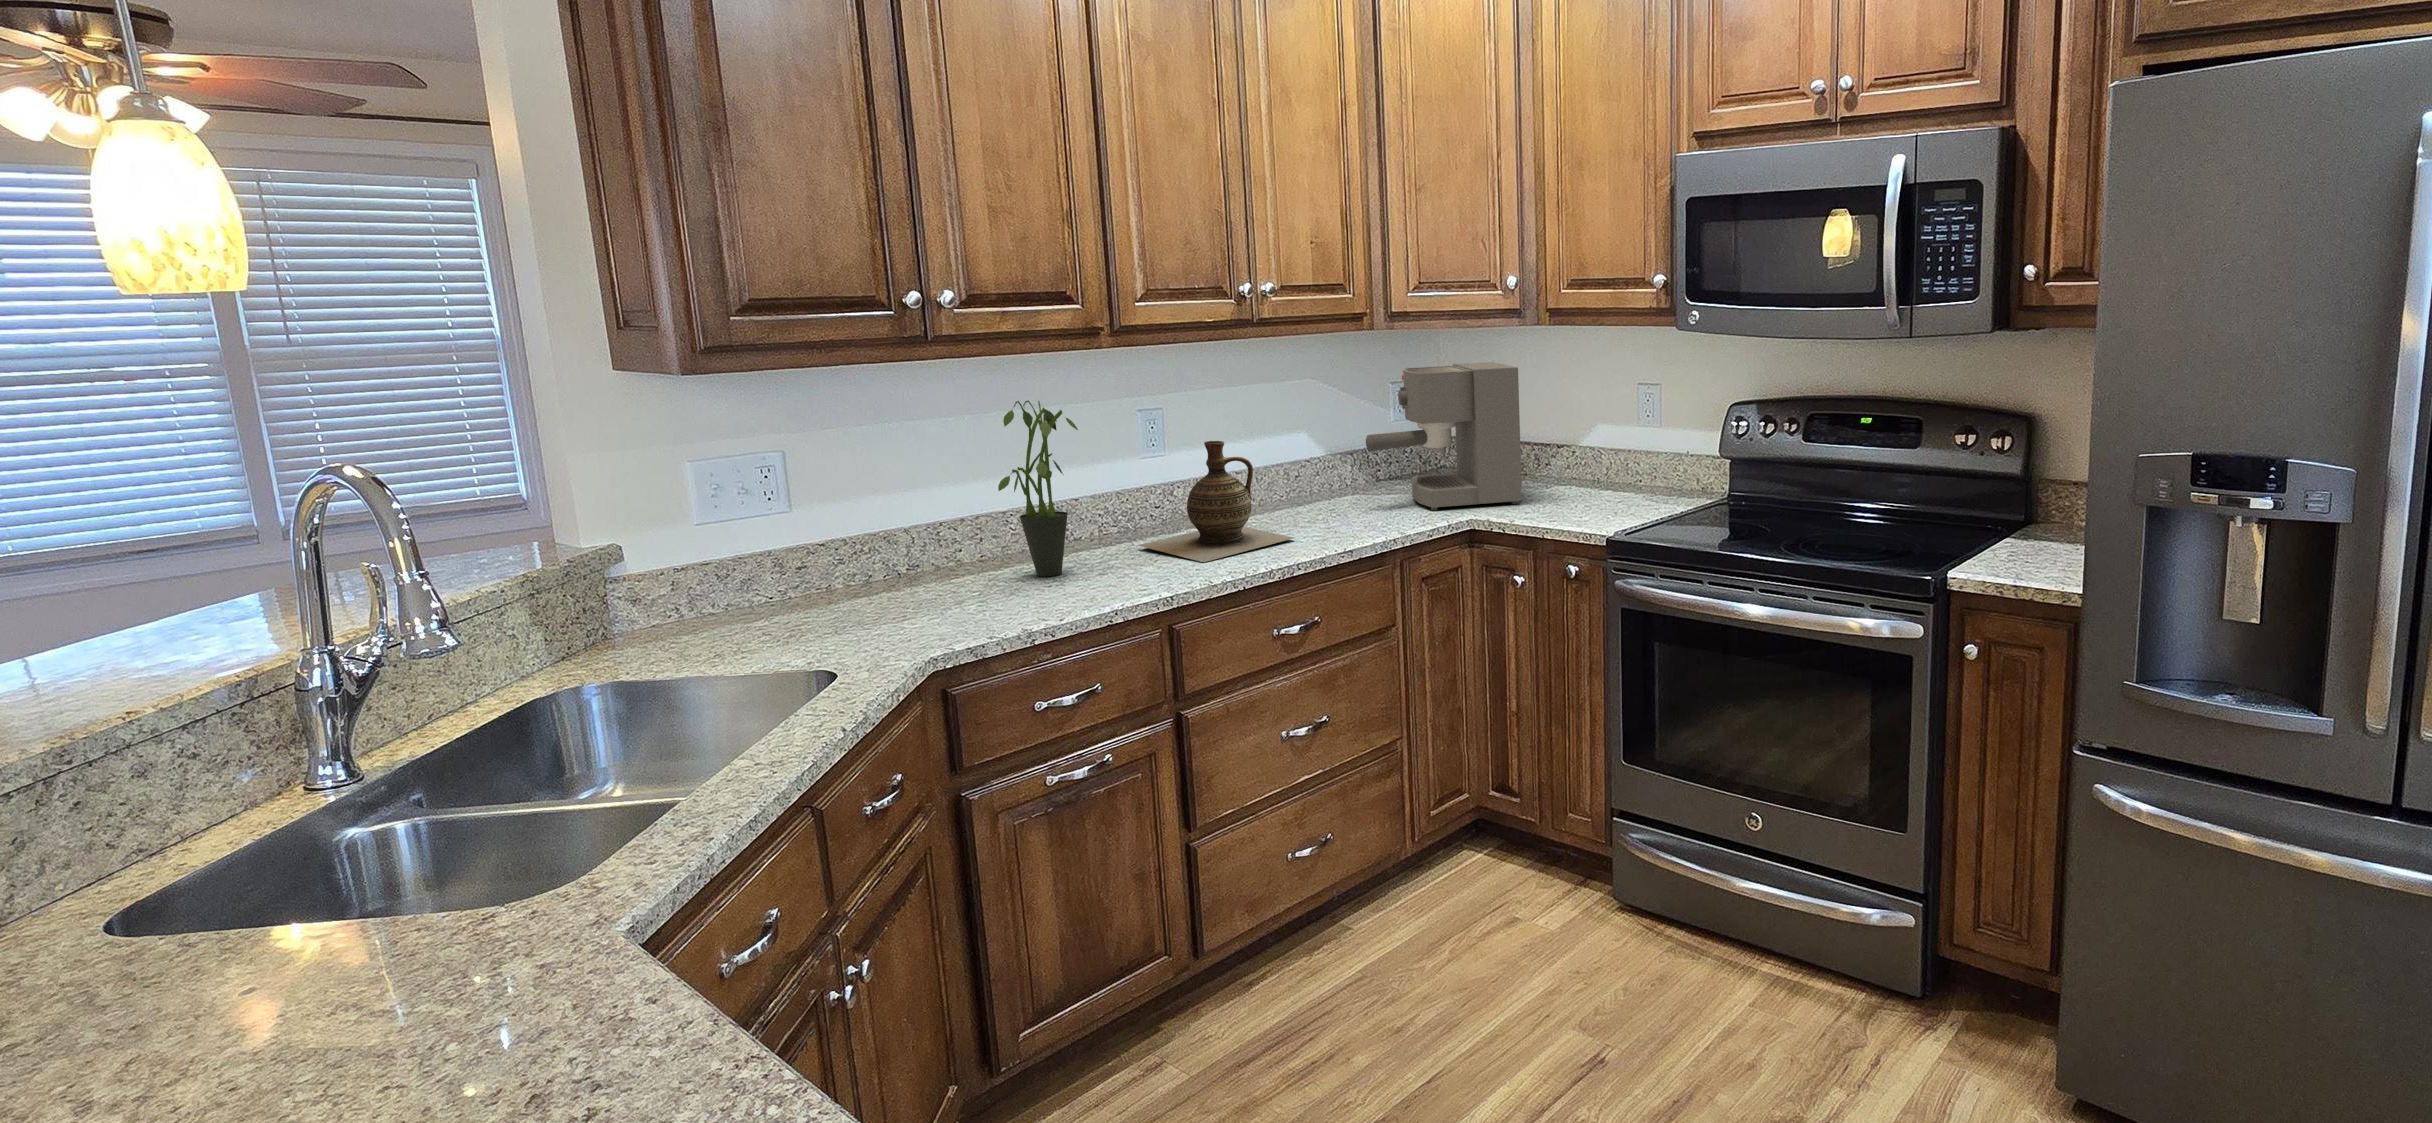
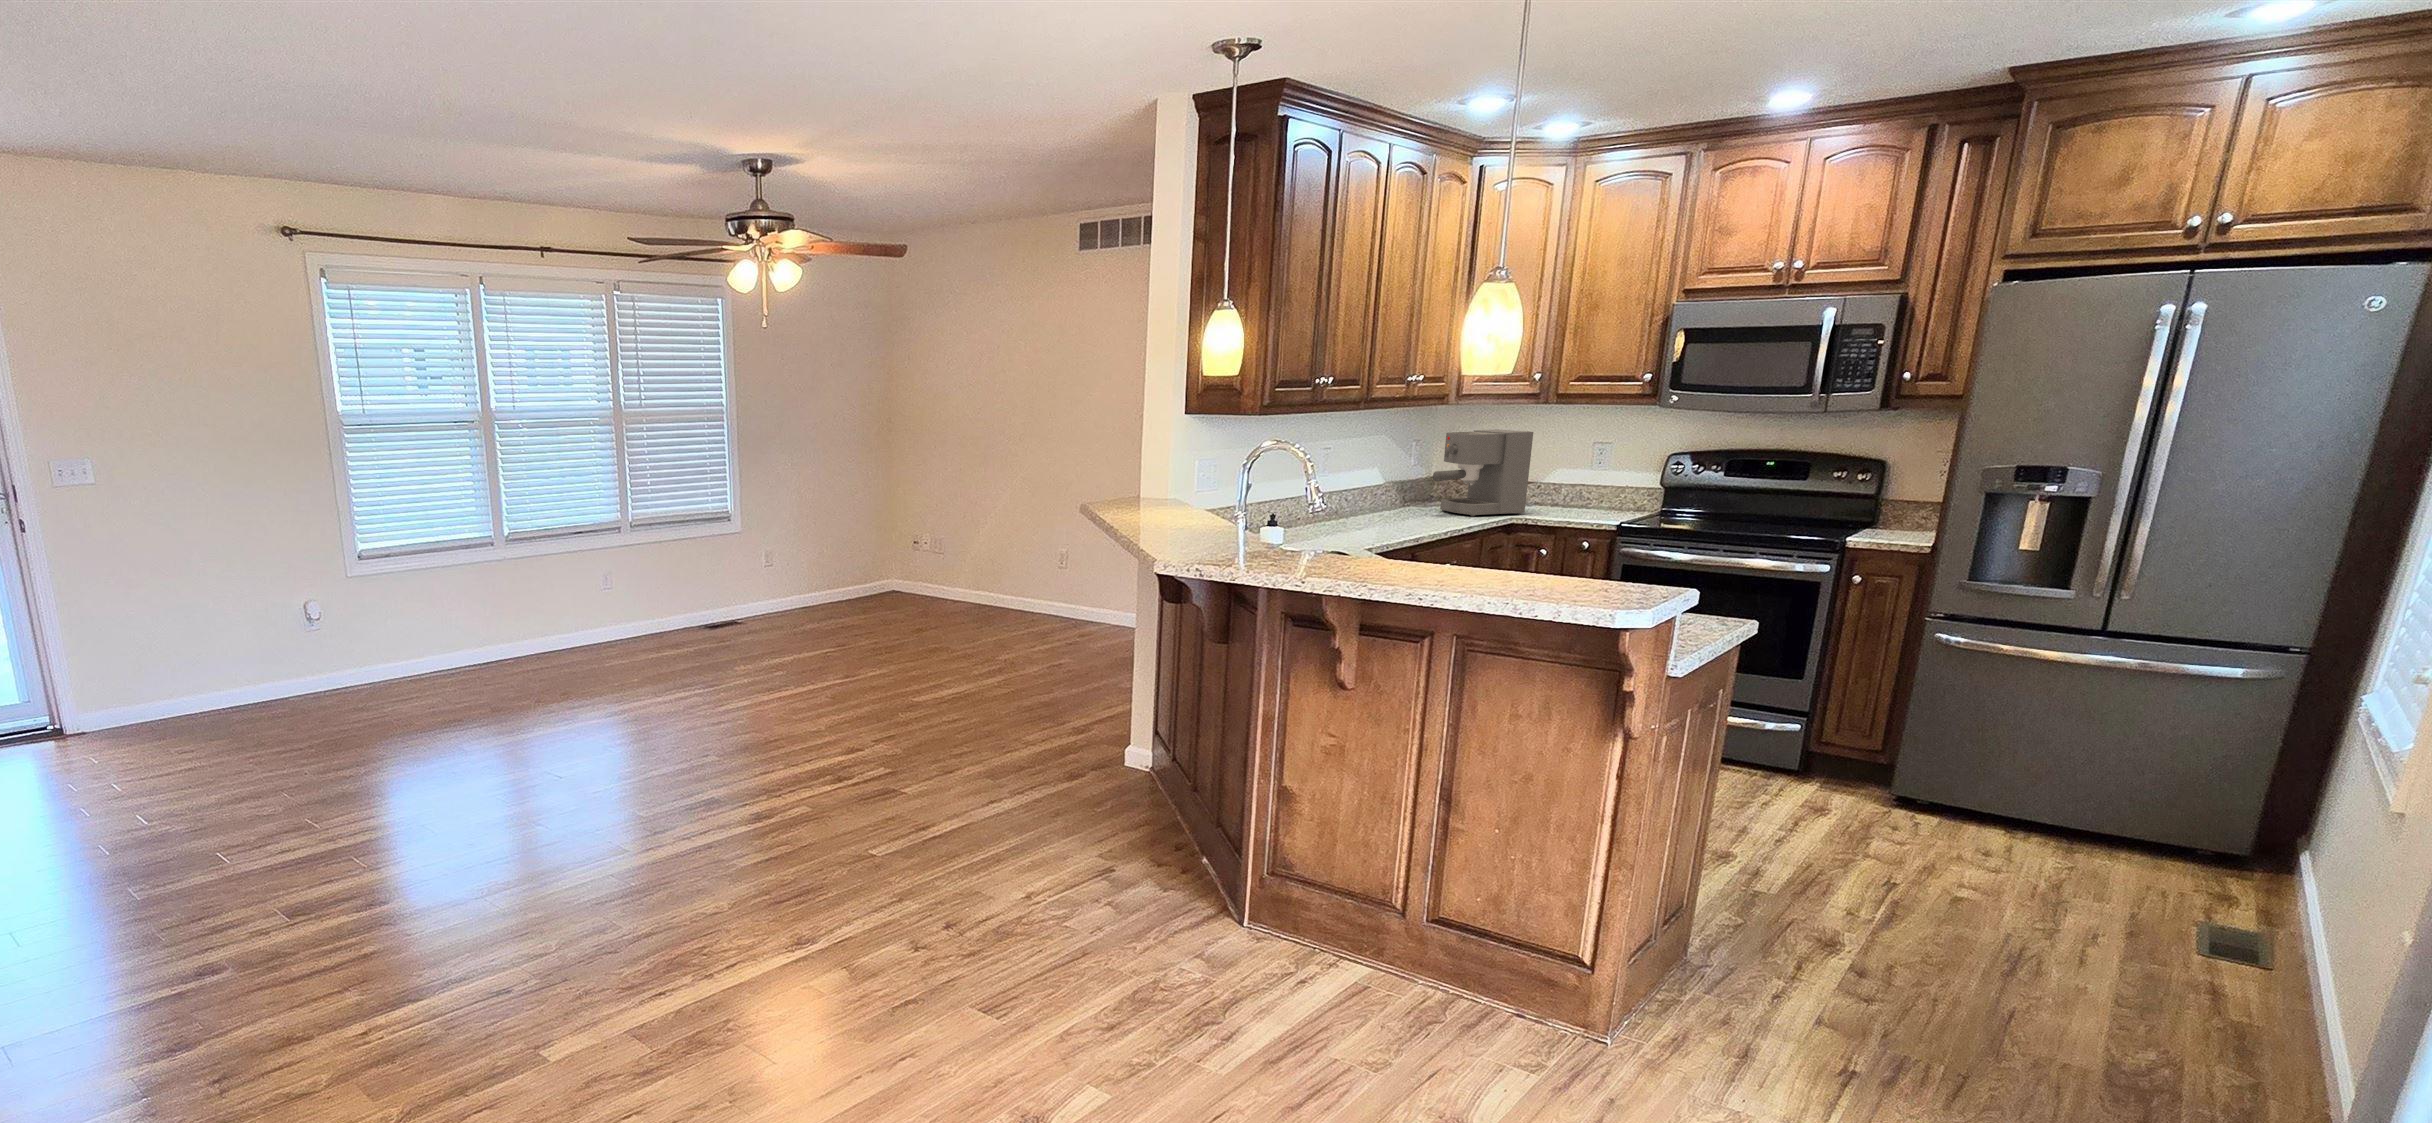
potted plant: present [998,400,1078,577] -> none [1305,444,1345,537]
ceramic jug: present [1138,441,1294,562] -> none [1337,470,1422,533]

